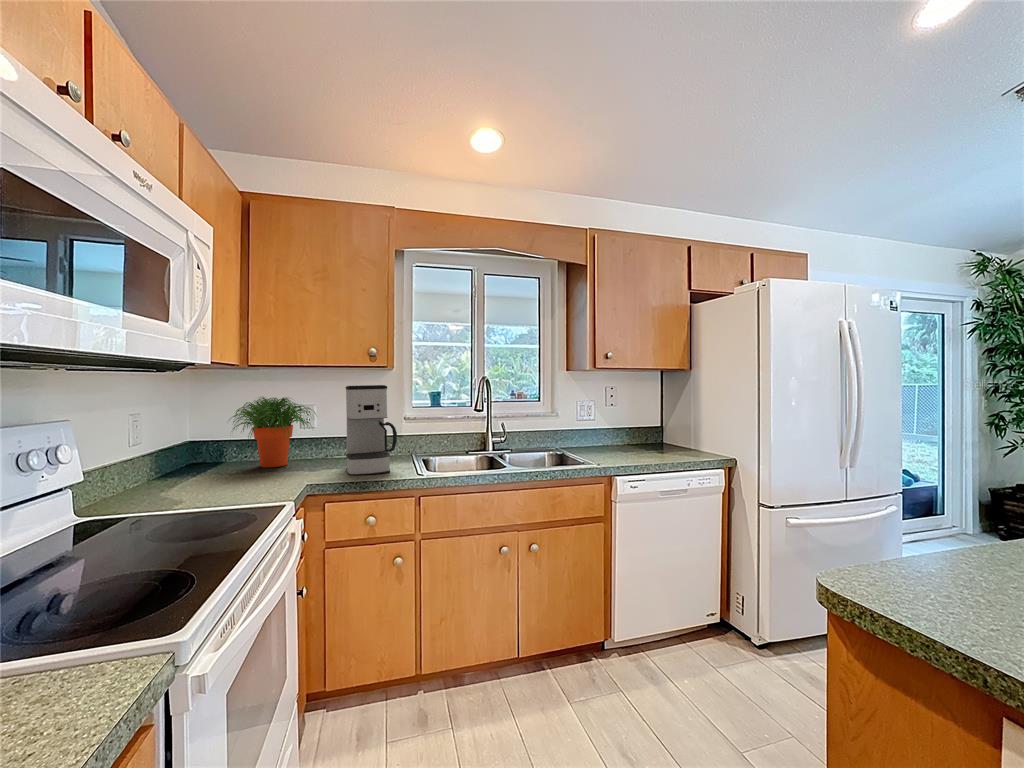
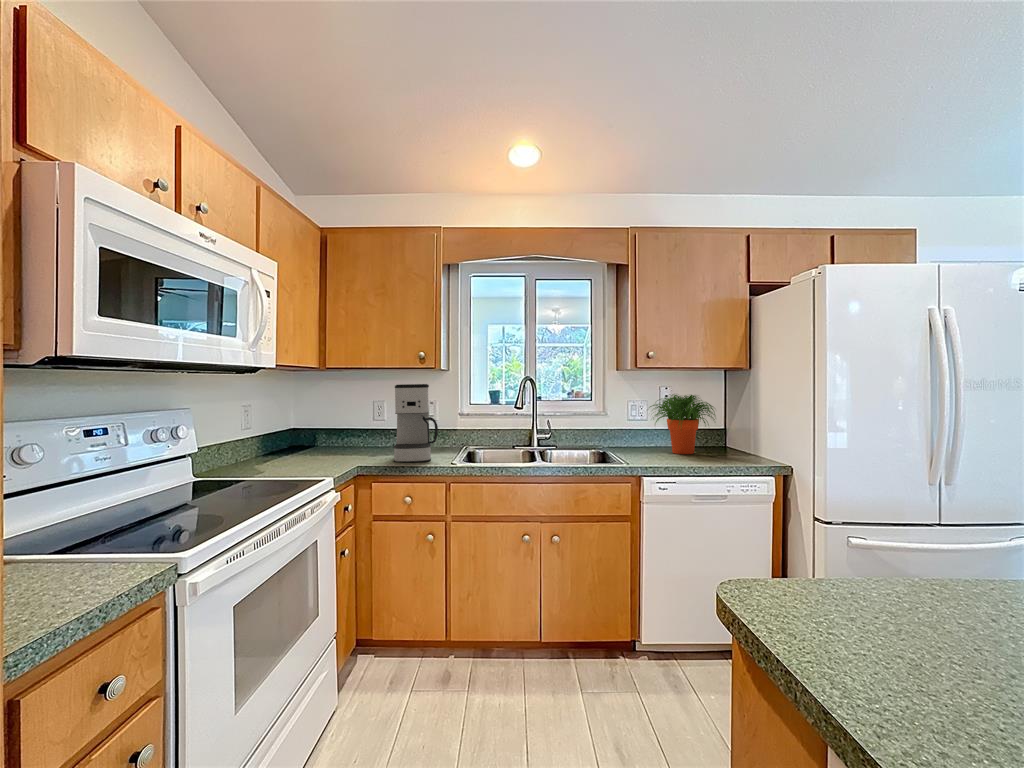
potted plant: present [229,397,315,467] -> present [650,394,715,454]

